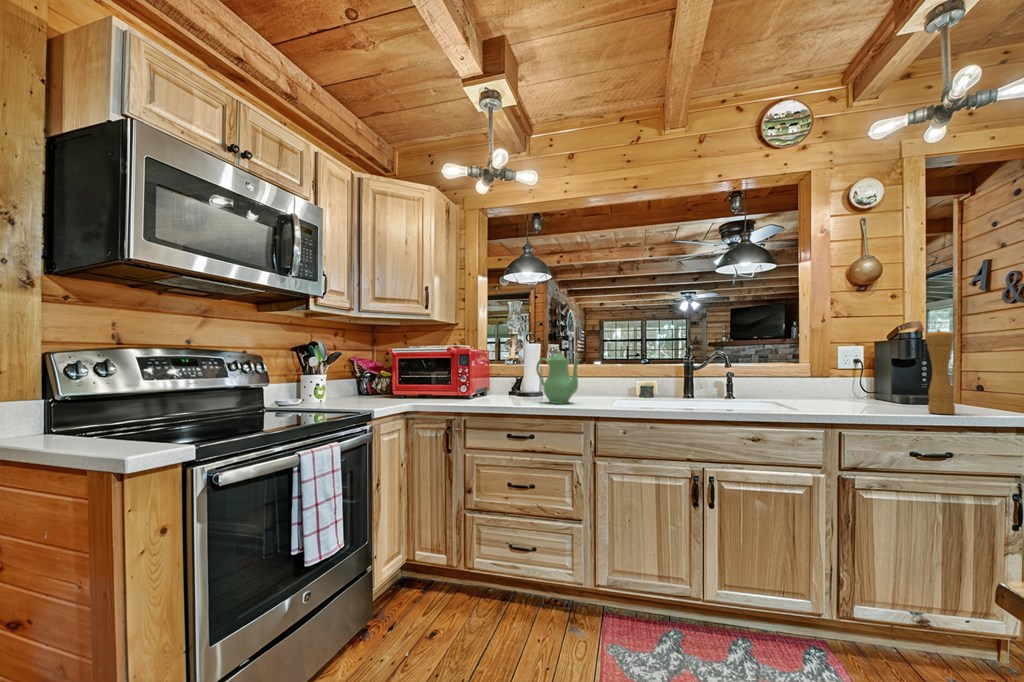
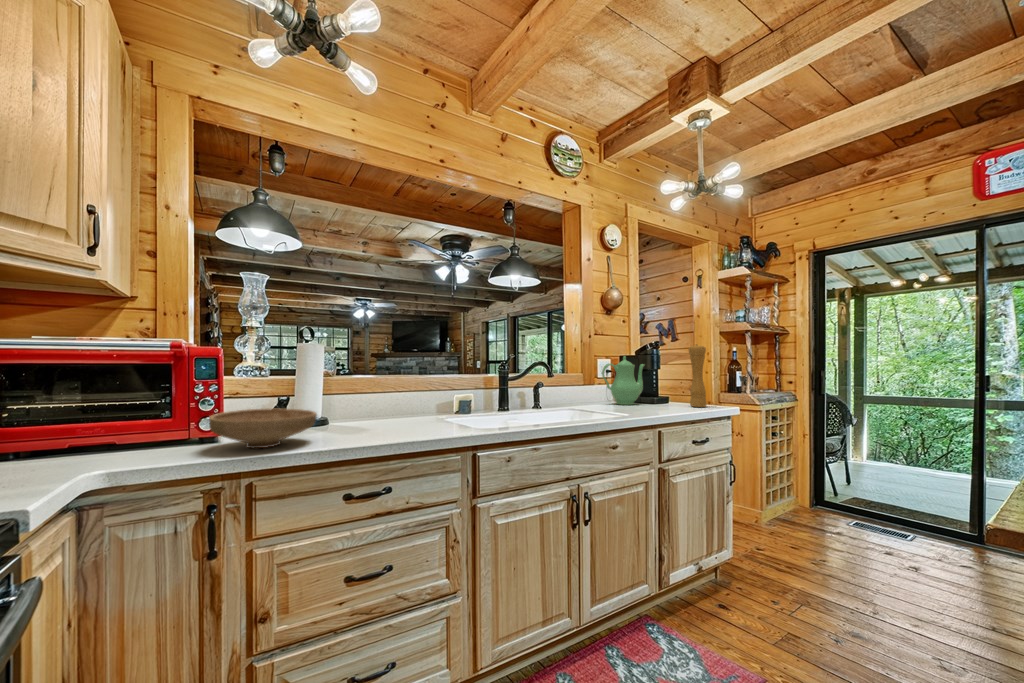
teapot: present [536,350,580,404] -> present [602,356,644,405]
bowl: none [455,382,506,403] -> present [209,408,317,448]

